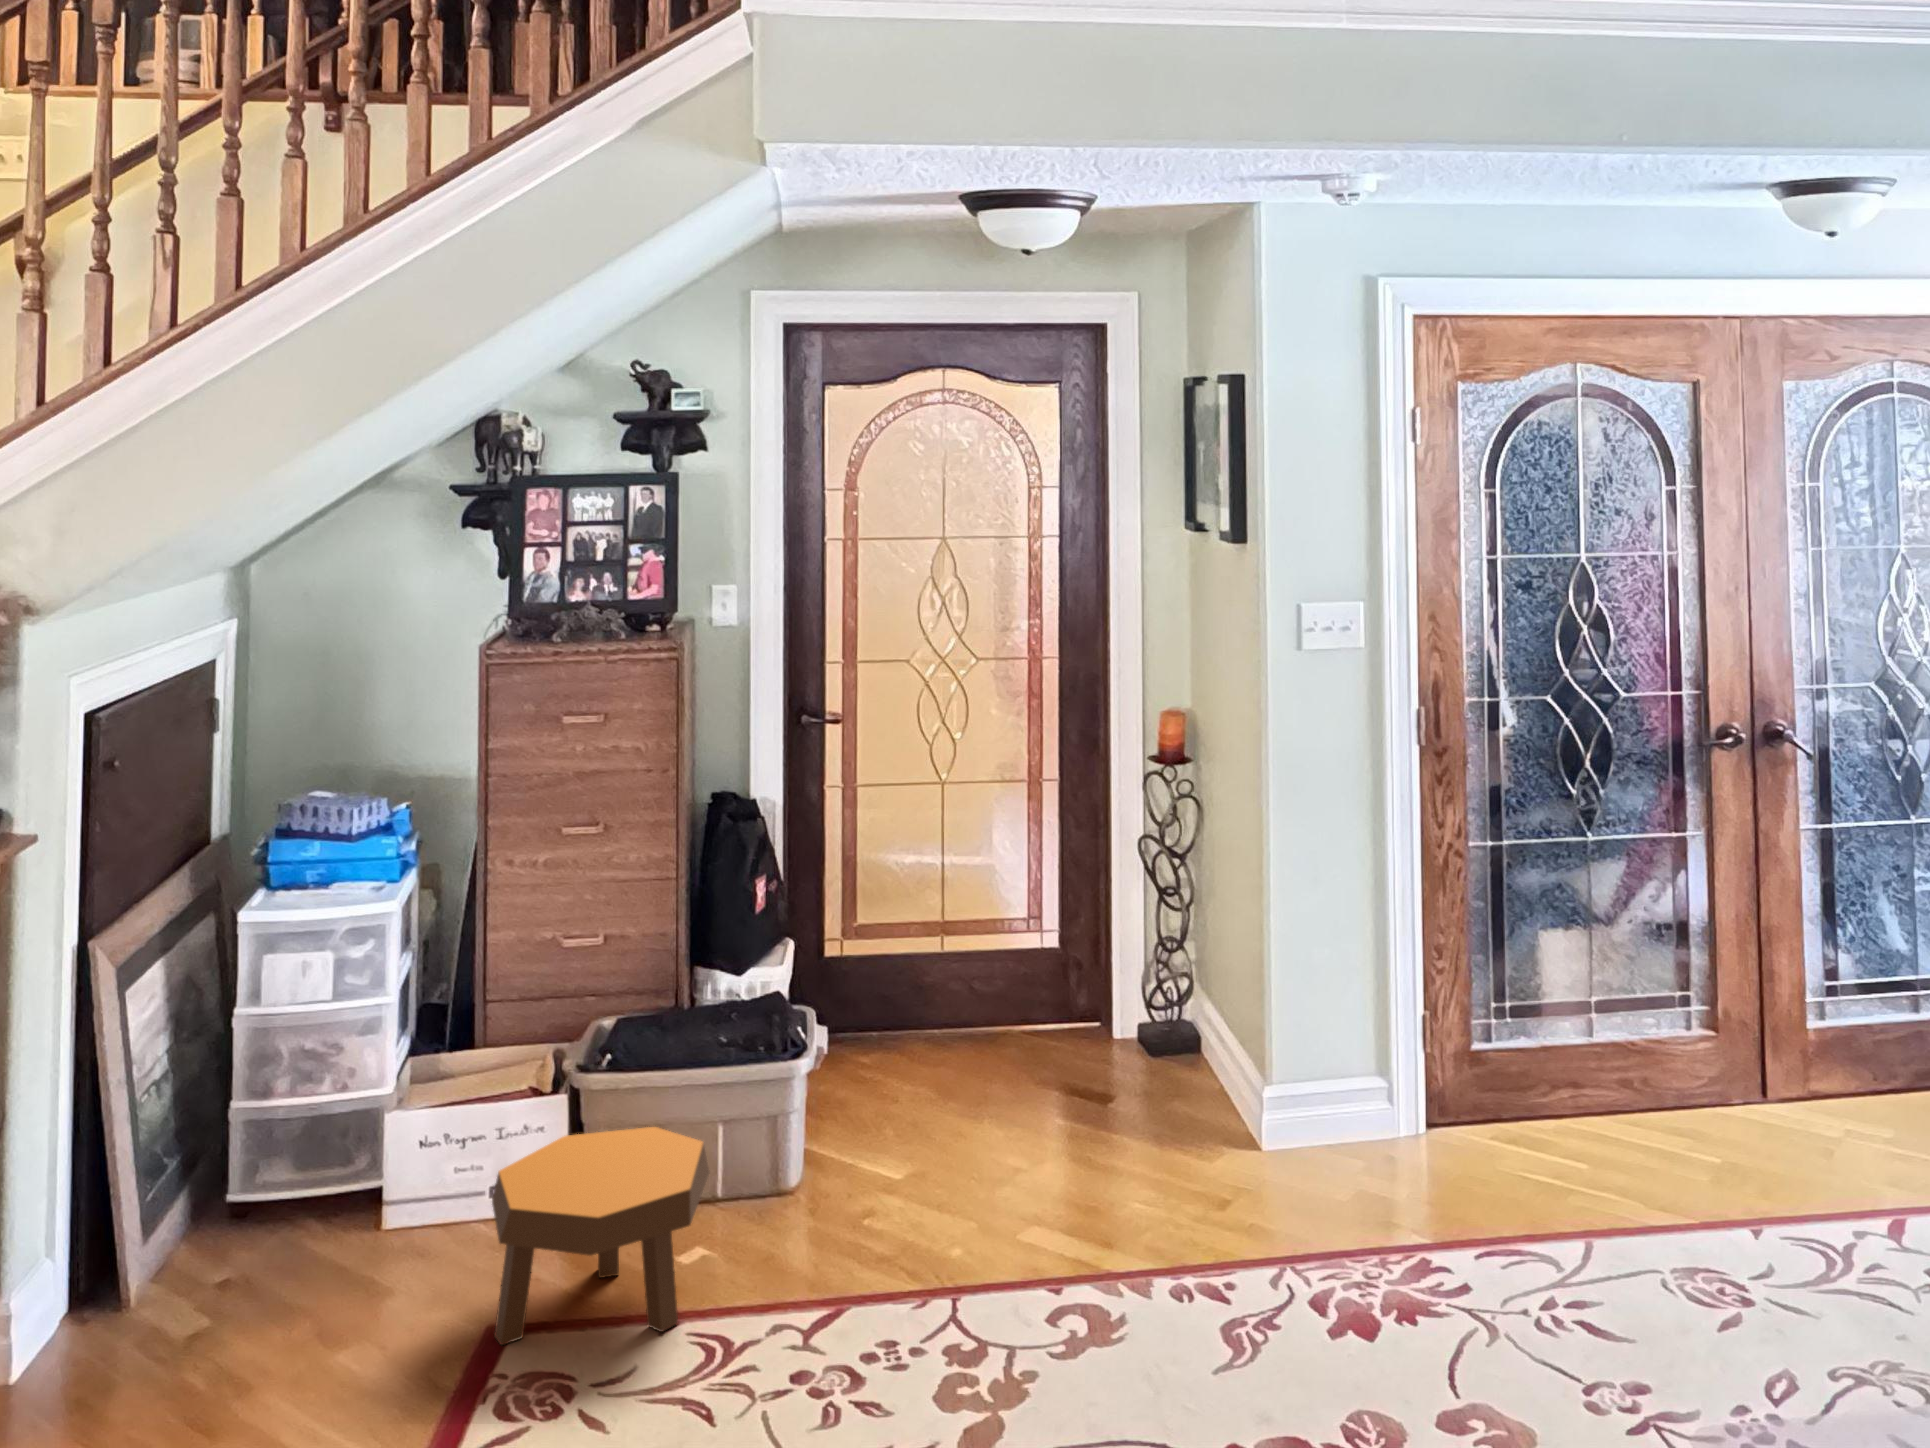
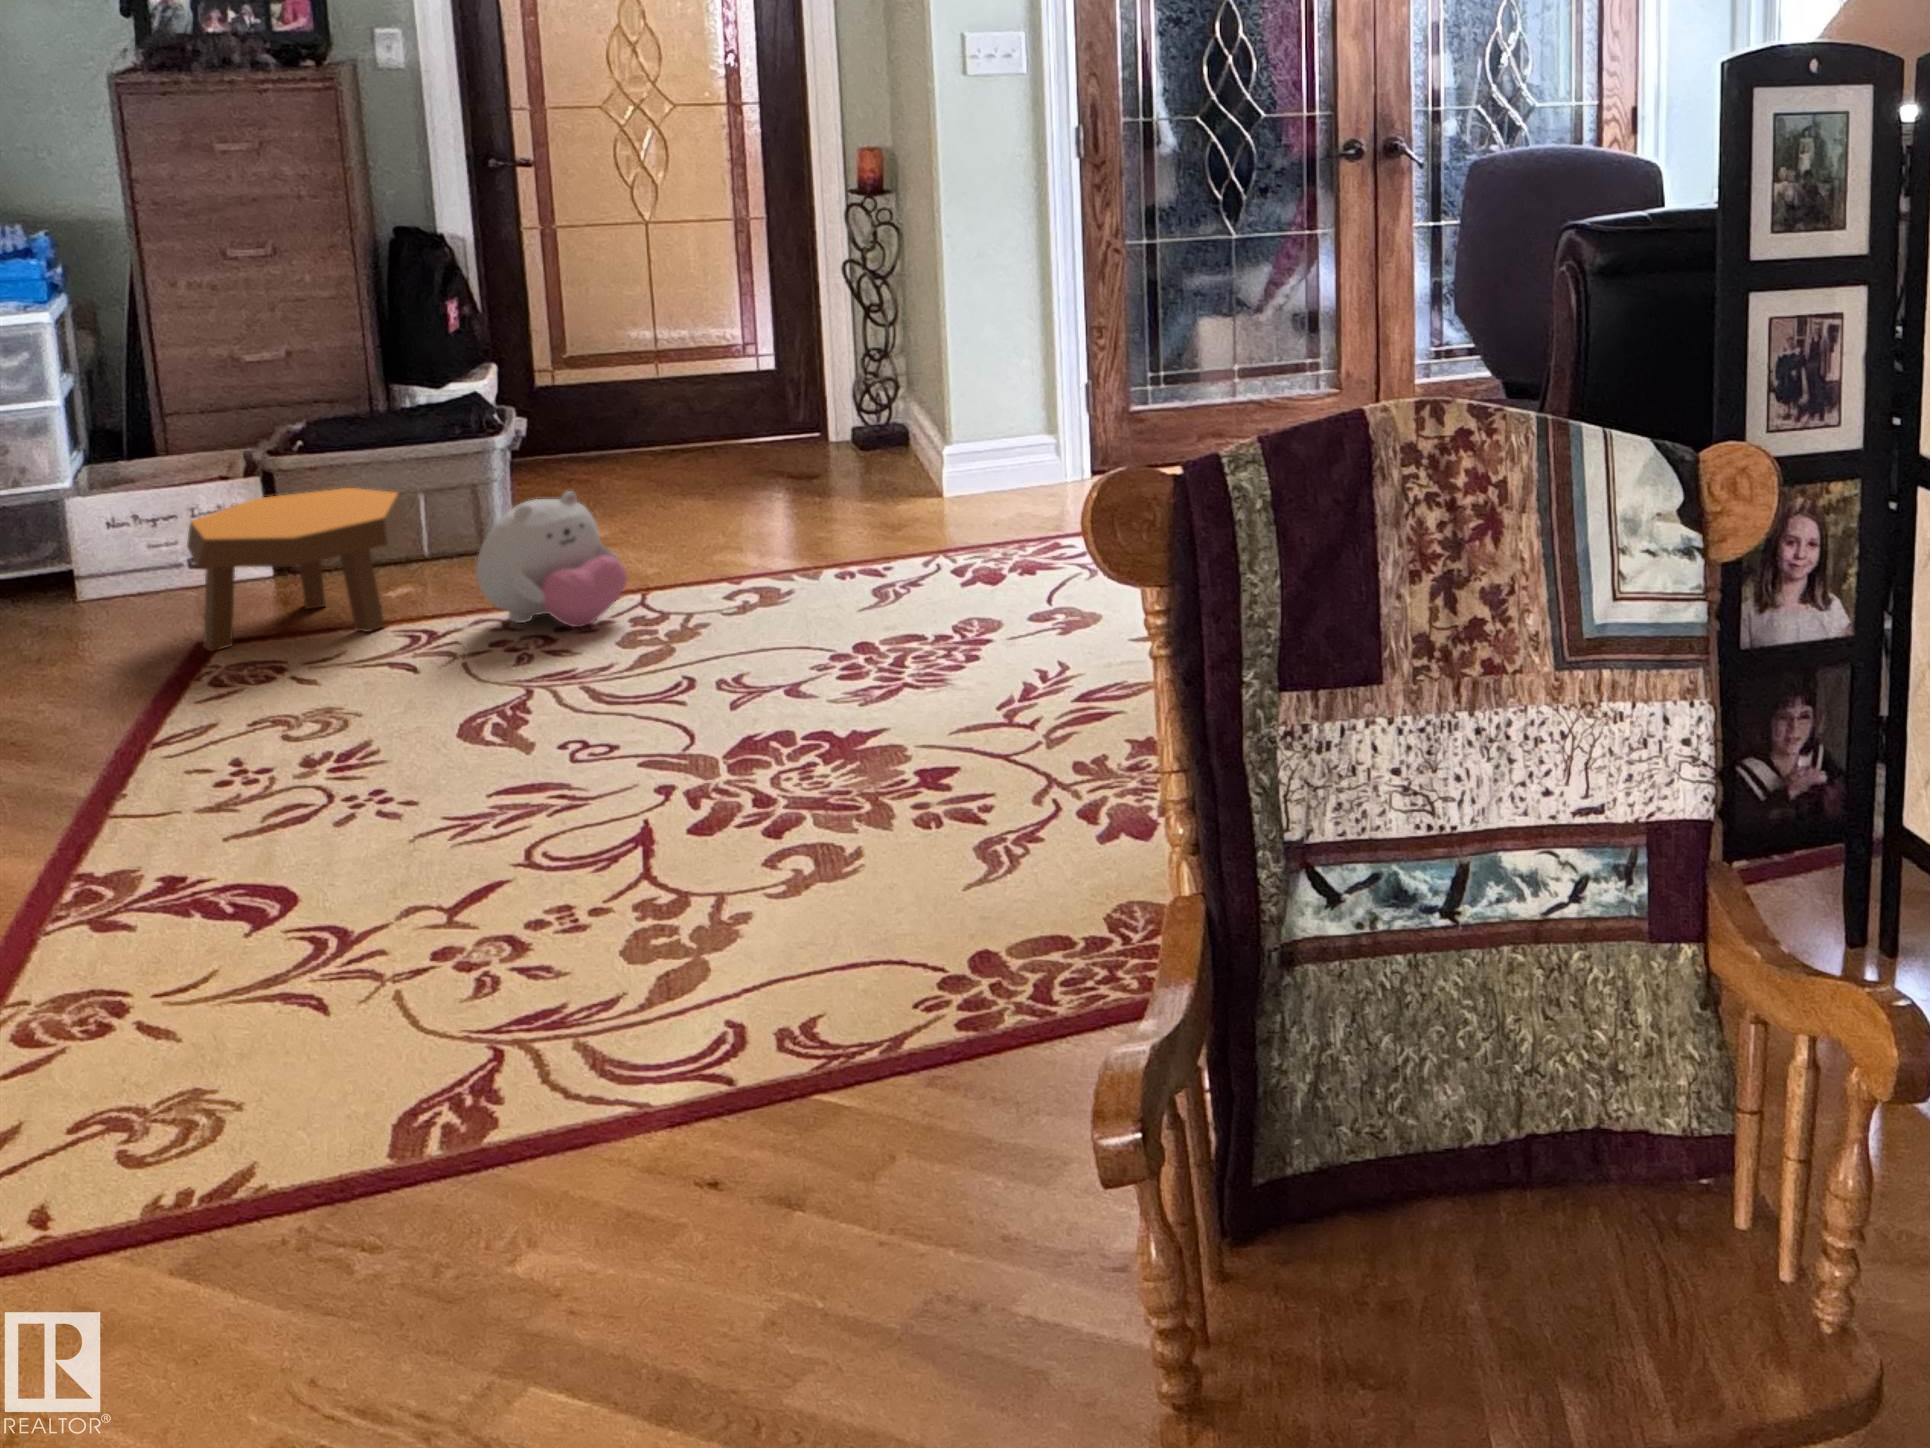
plush toy: none [781,1170,942,1357] -> present [476,491,627,627]

